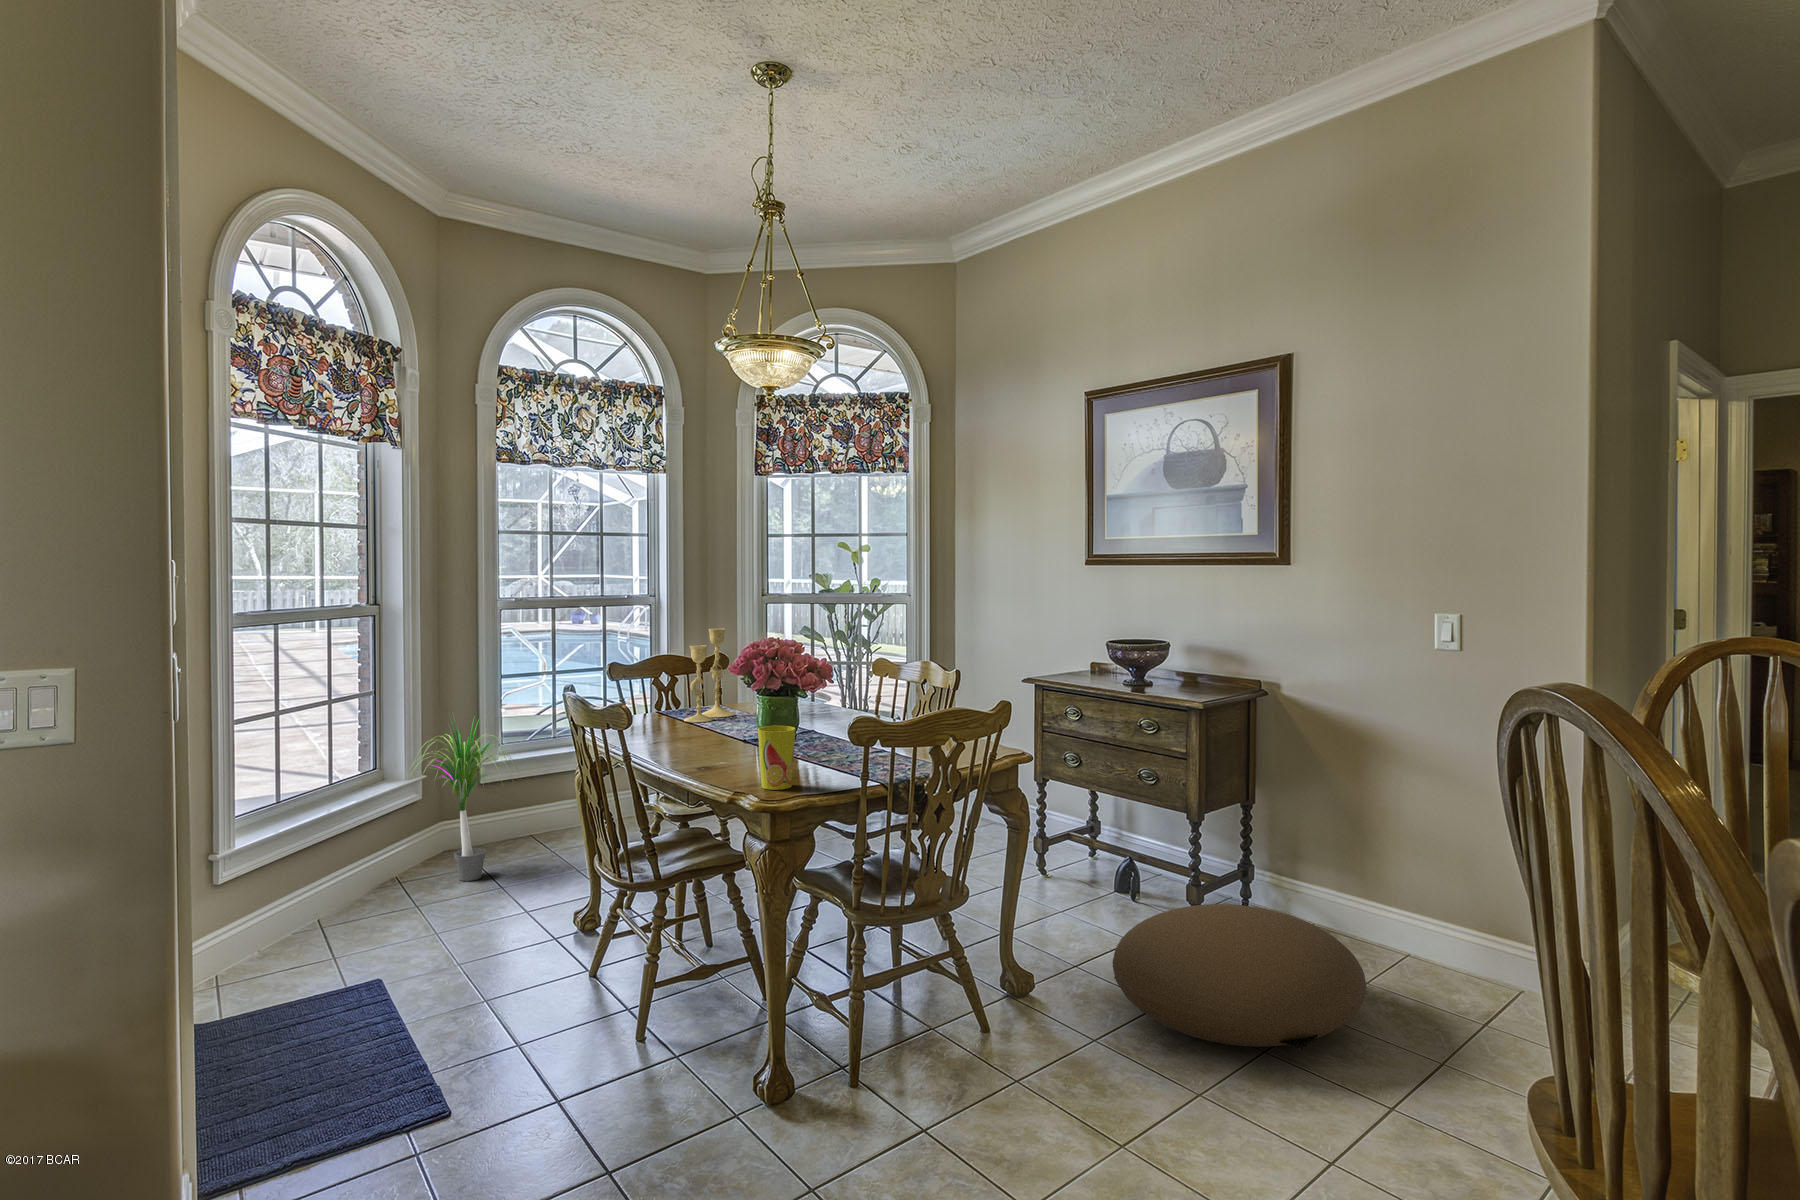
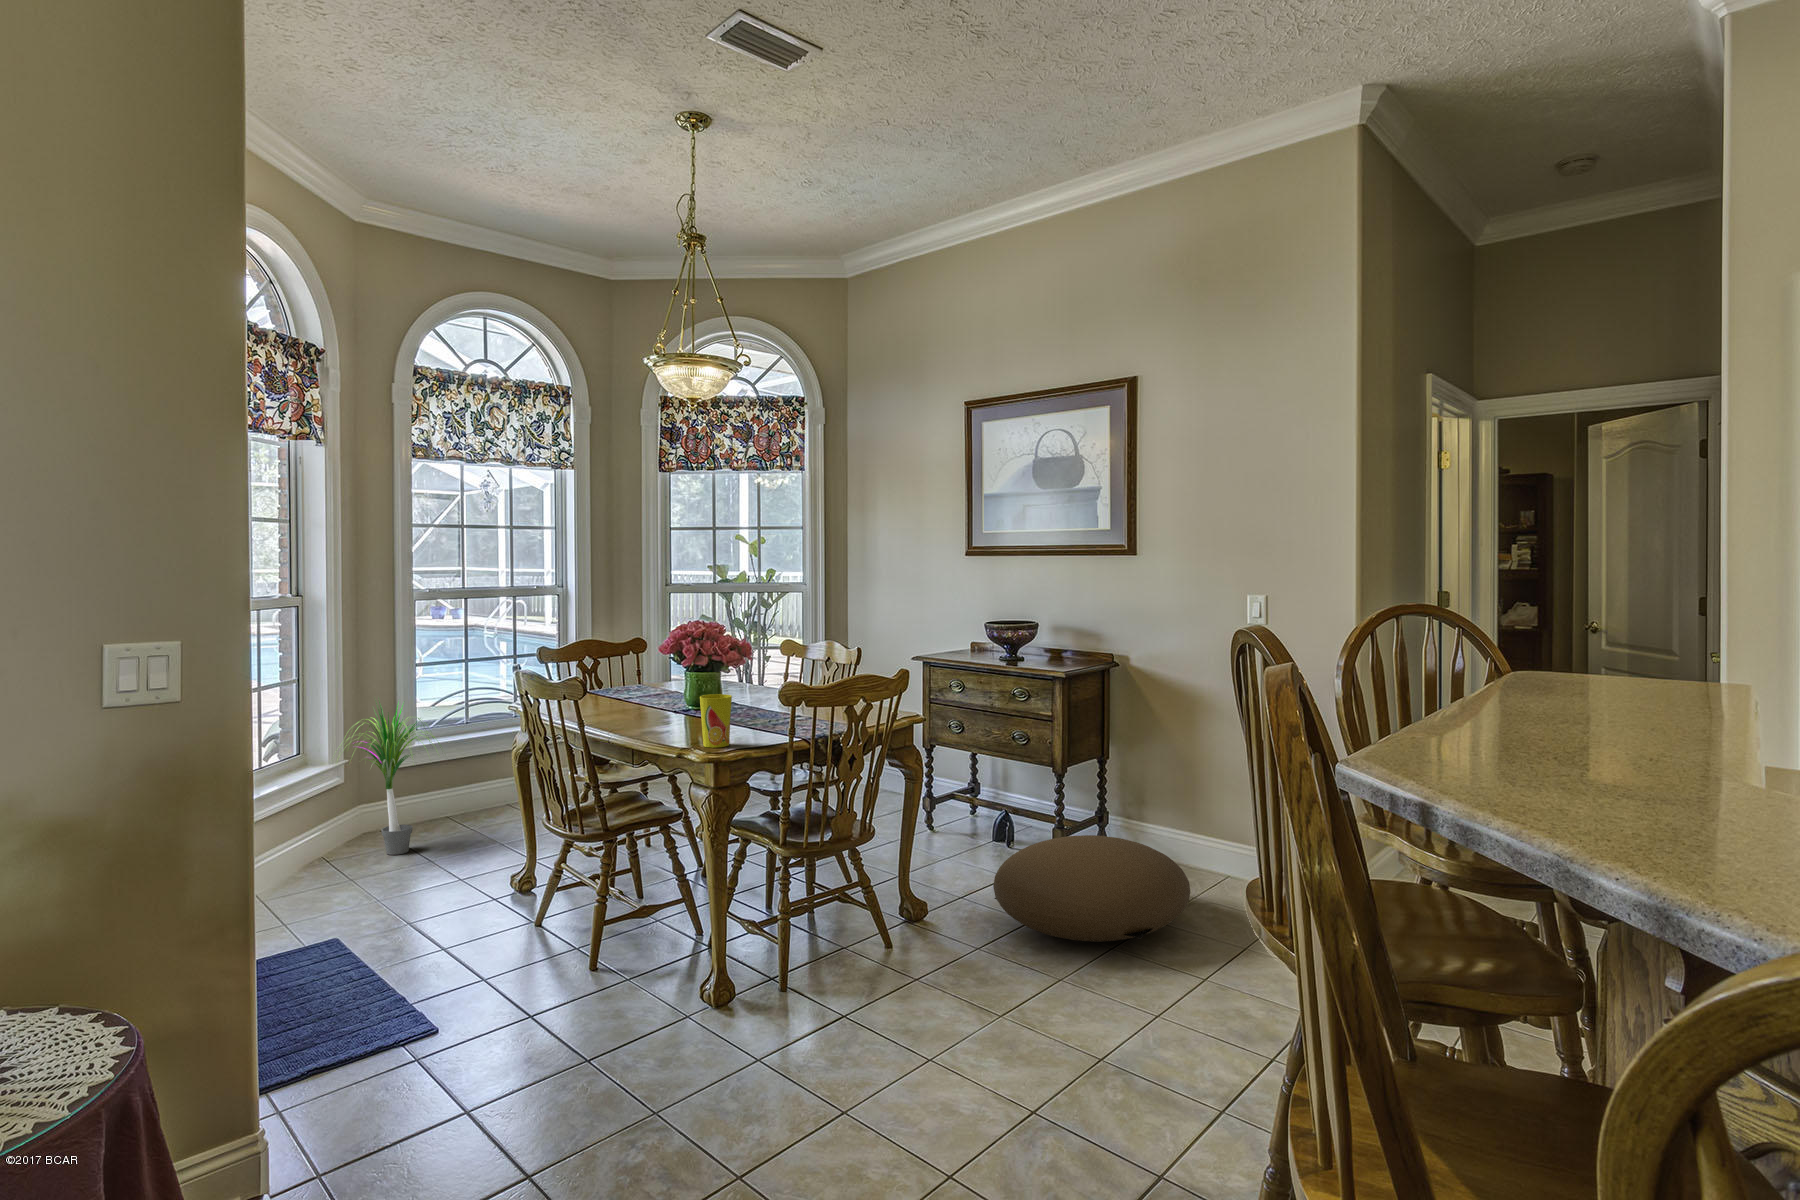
candlestick: present [684,628,735,722] -> none [609,614,654,700]

